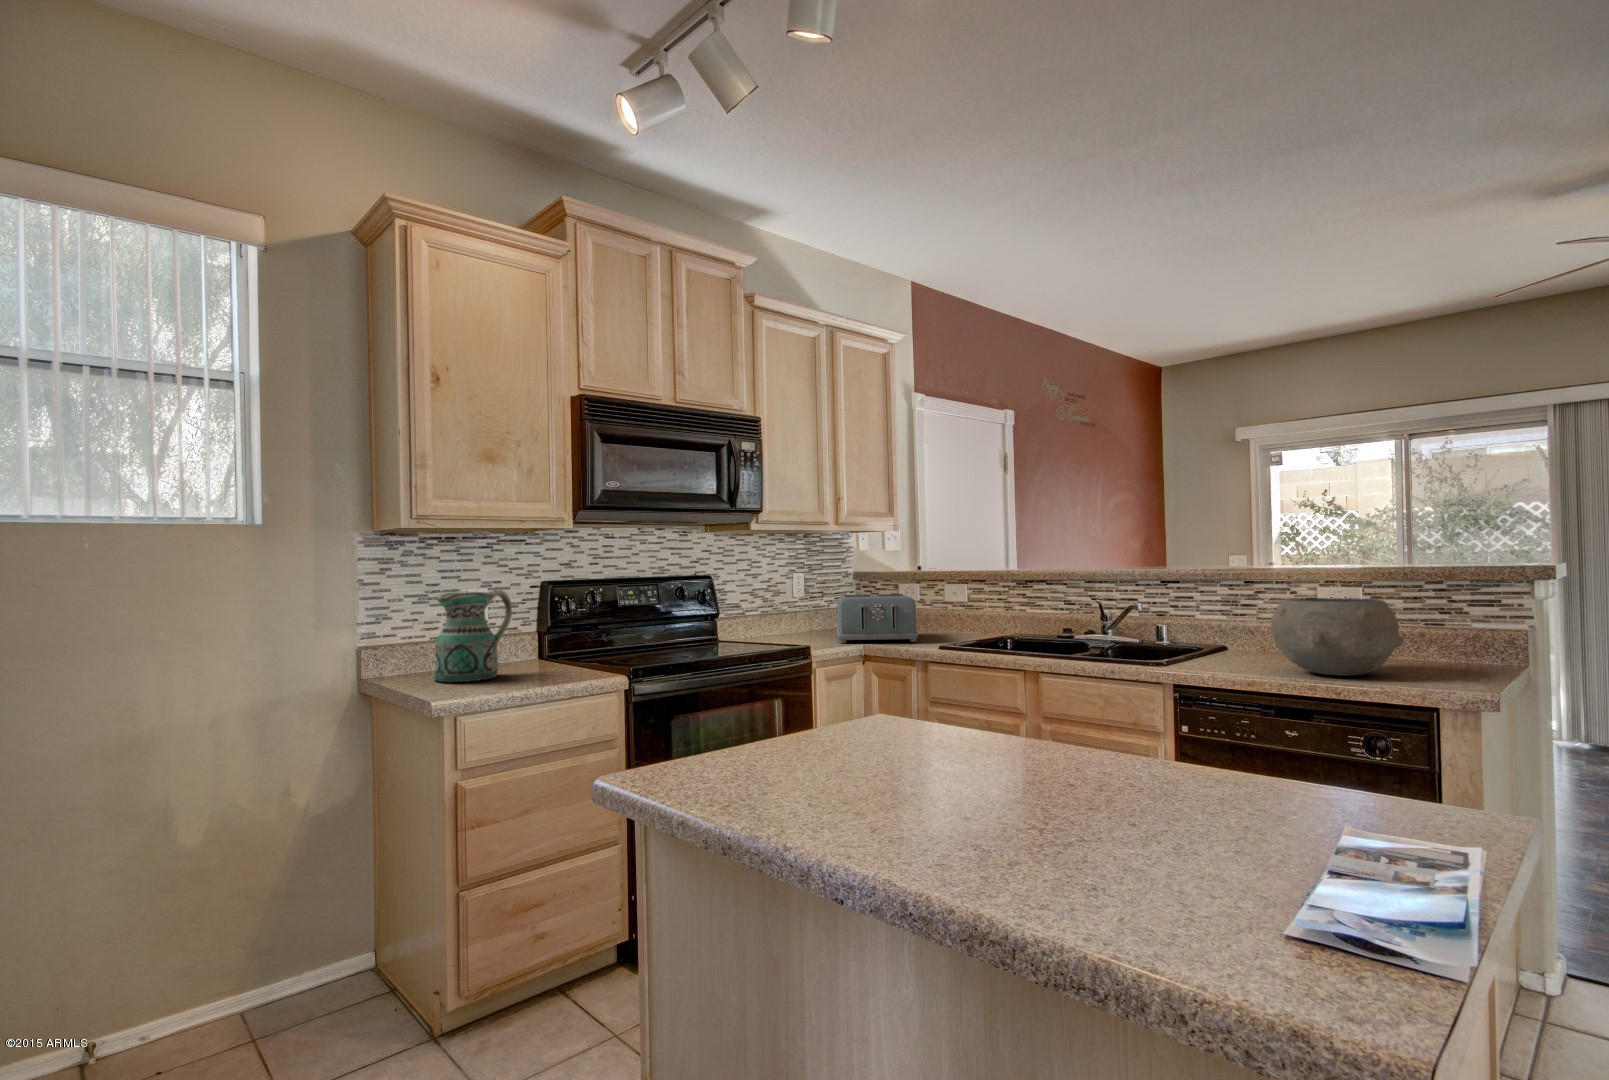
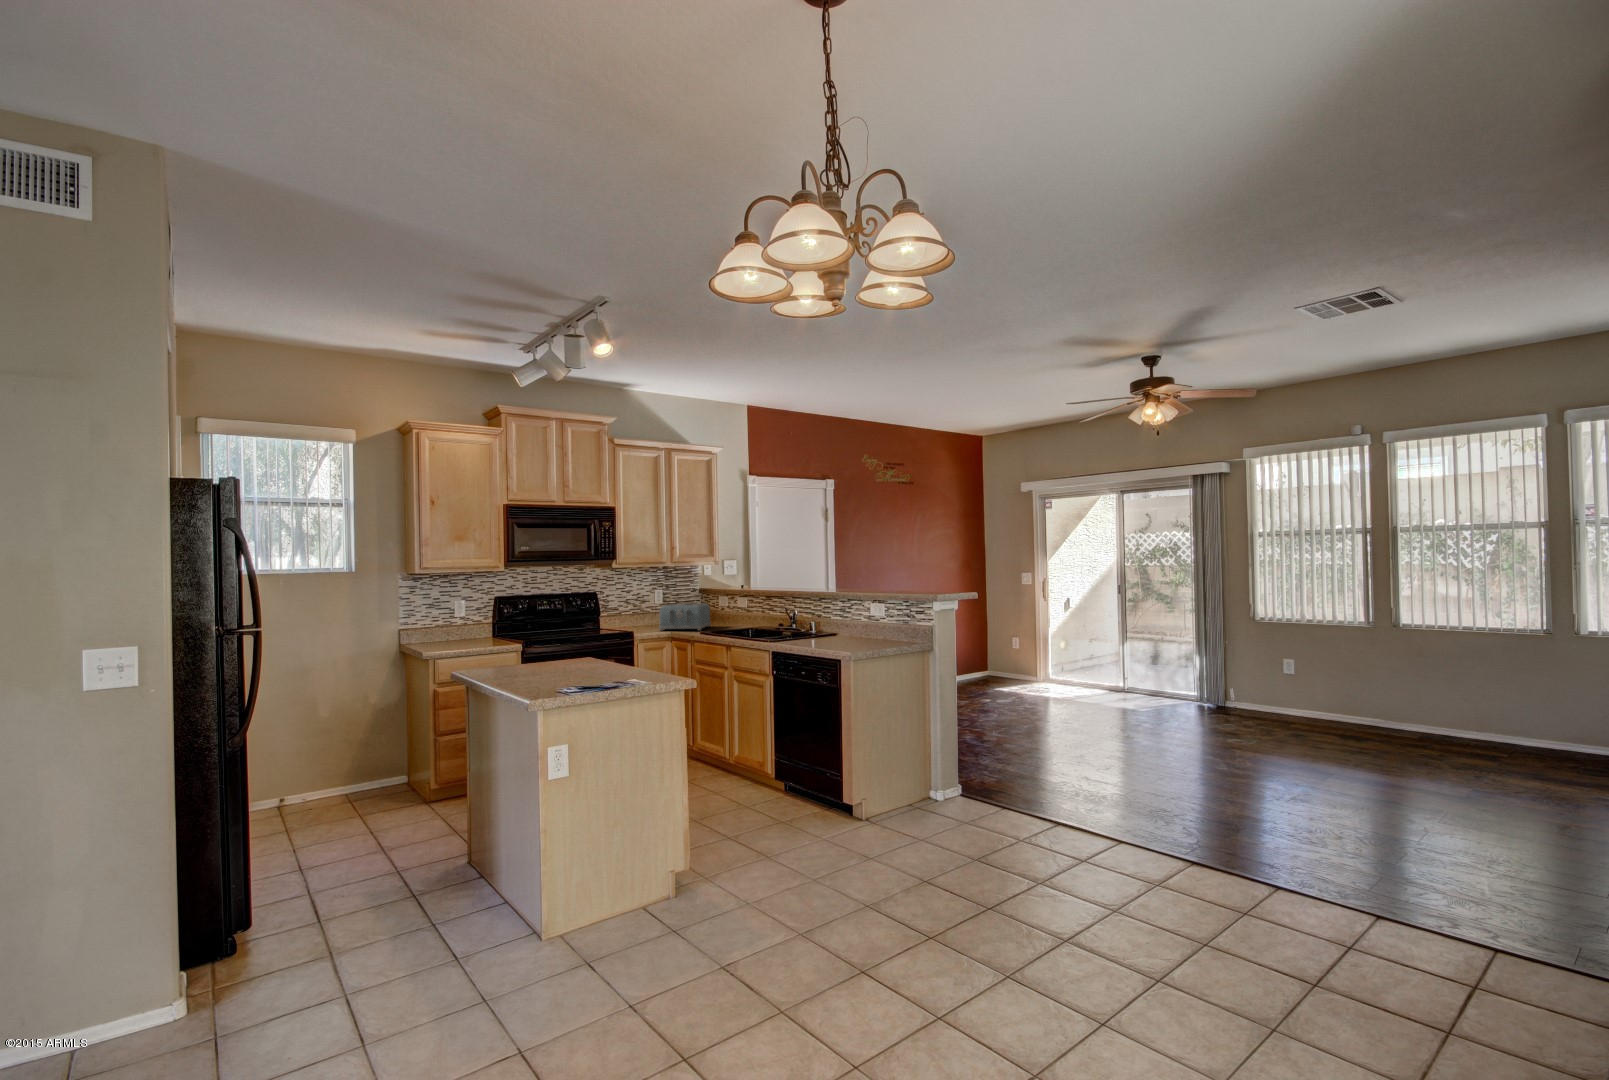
ceramic pitcher: present [434,590,512,682] -> none [431,602,470,645]
ceramic bowl: present [1271,598,1404,676] -> none [812,610,863,646]

